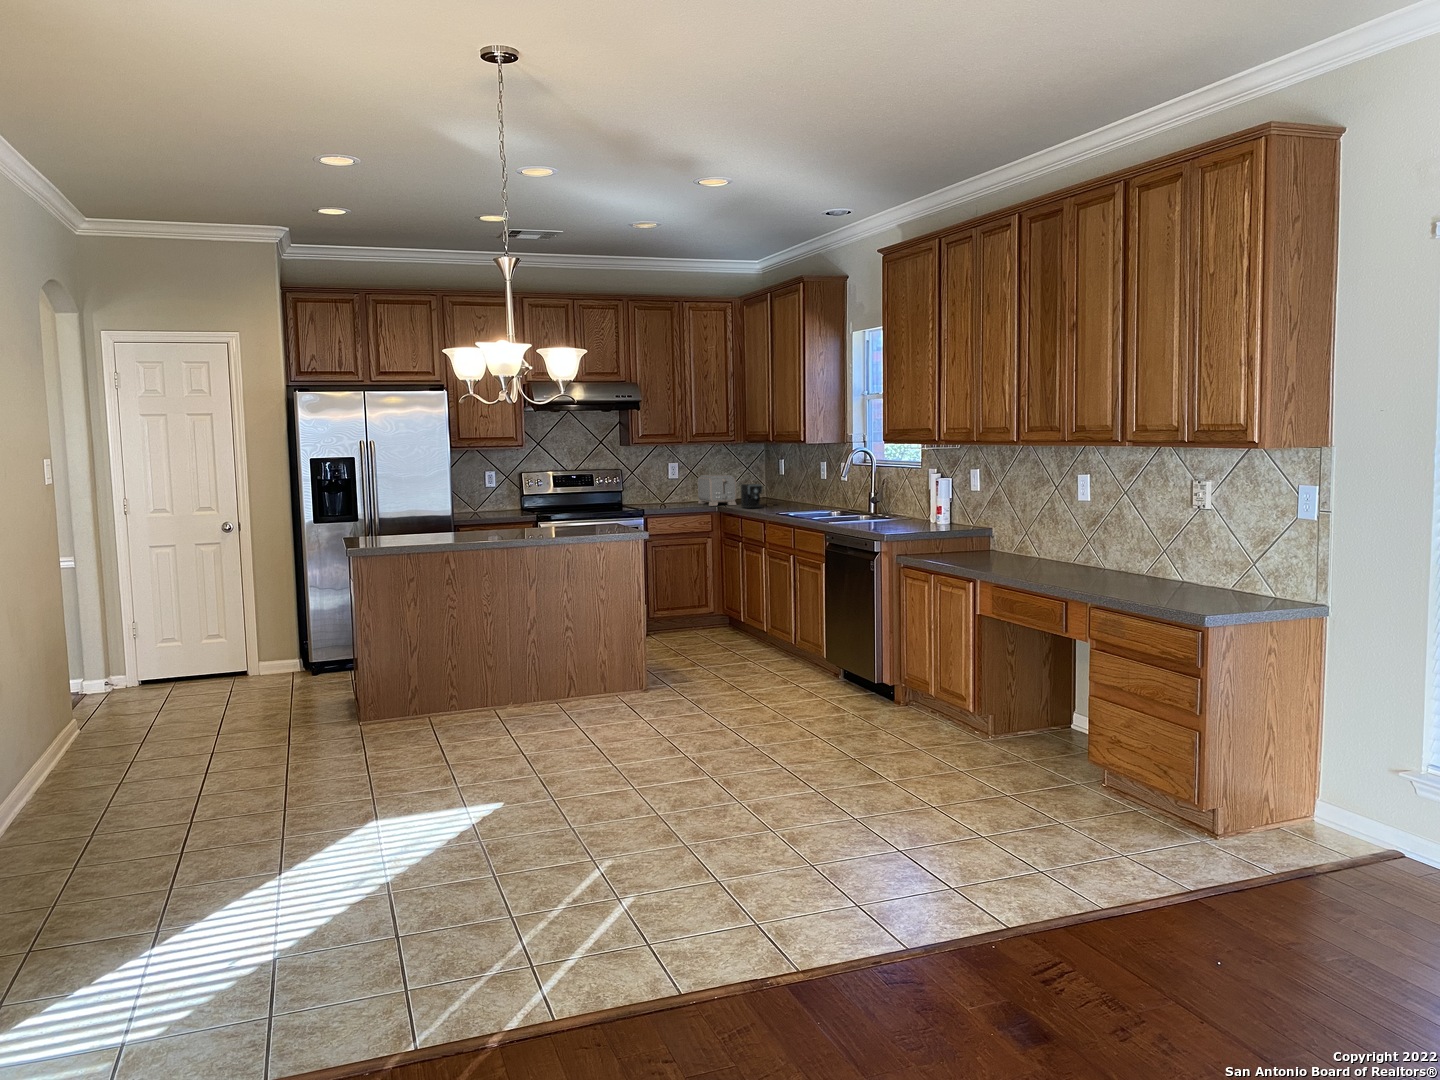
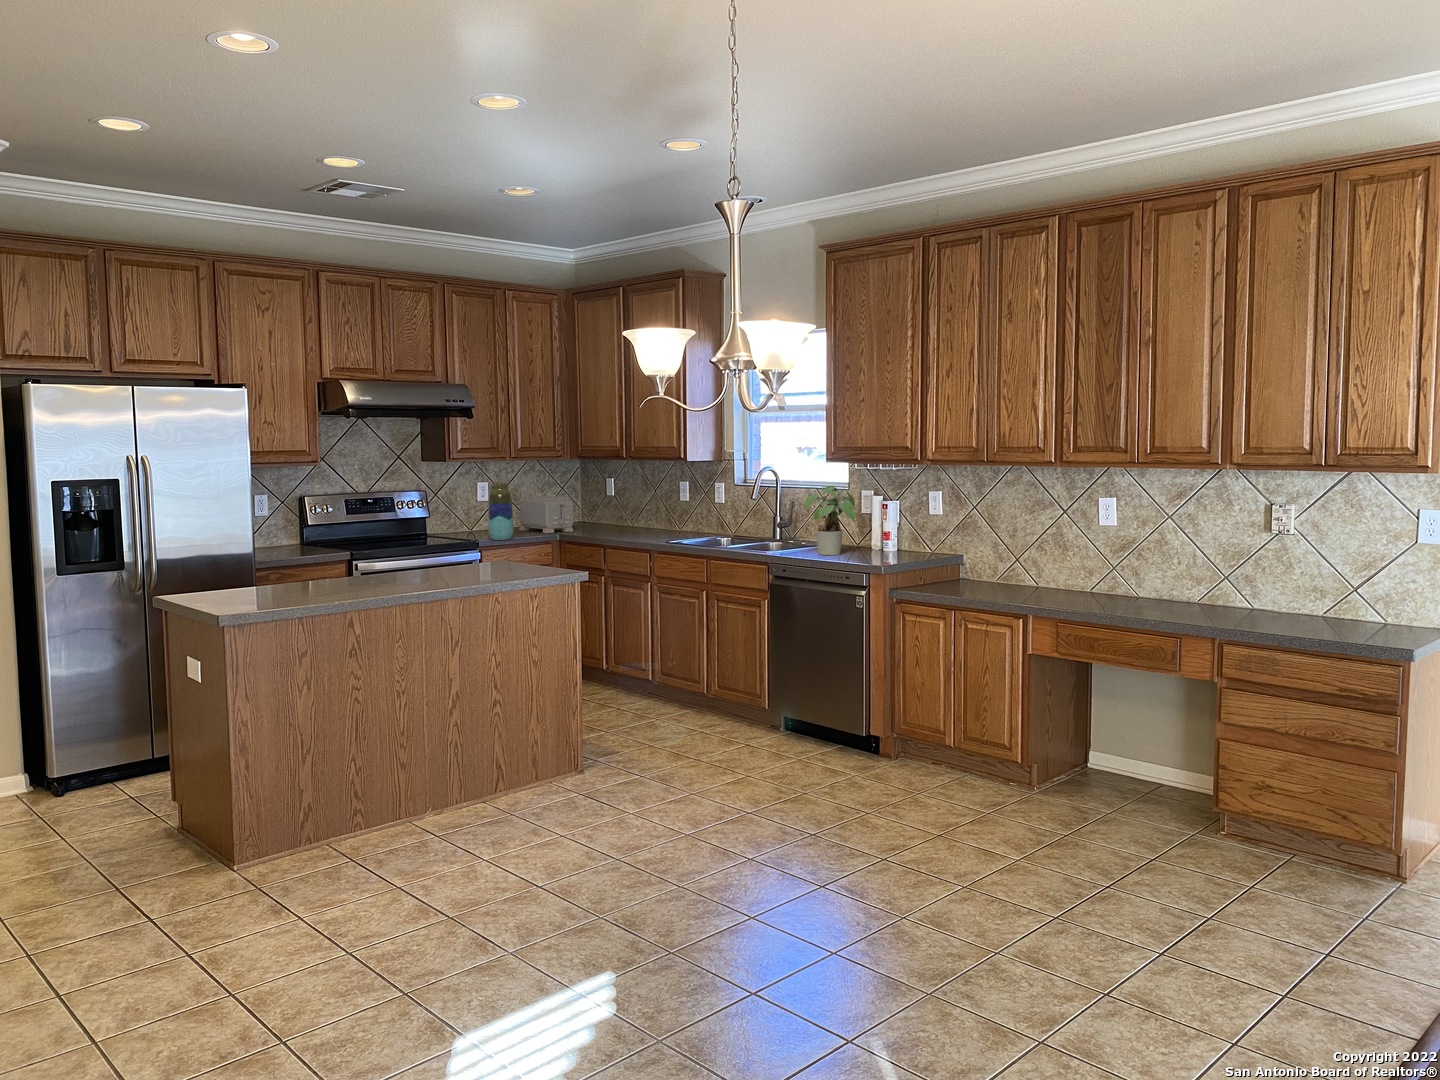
vase: none [653,463,674,510] -> present [488,483,514,540]
potted plant: none [856,464,914,526] -> present [804,486,856,555]
coffee maker: present [741,484,763,508] -> none [590,507,625,536]

